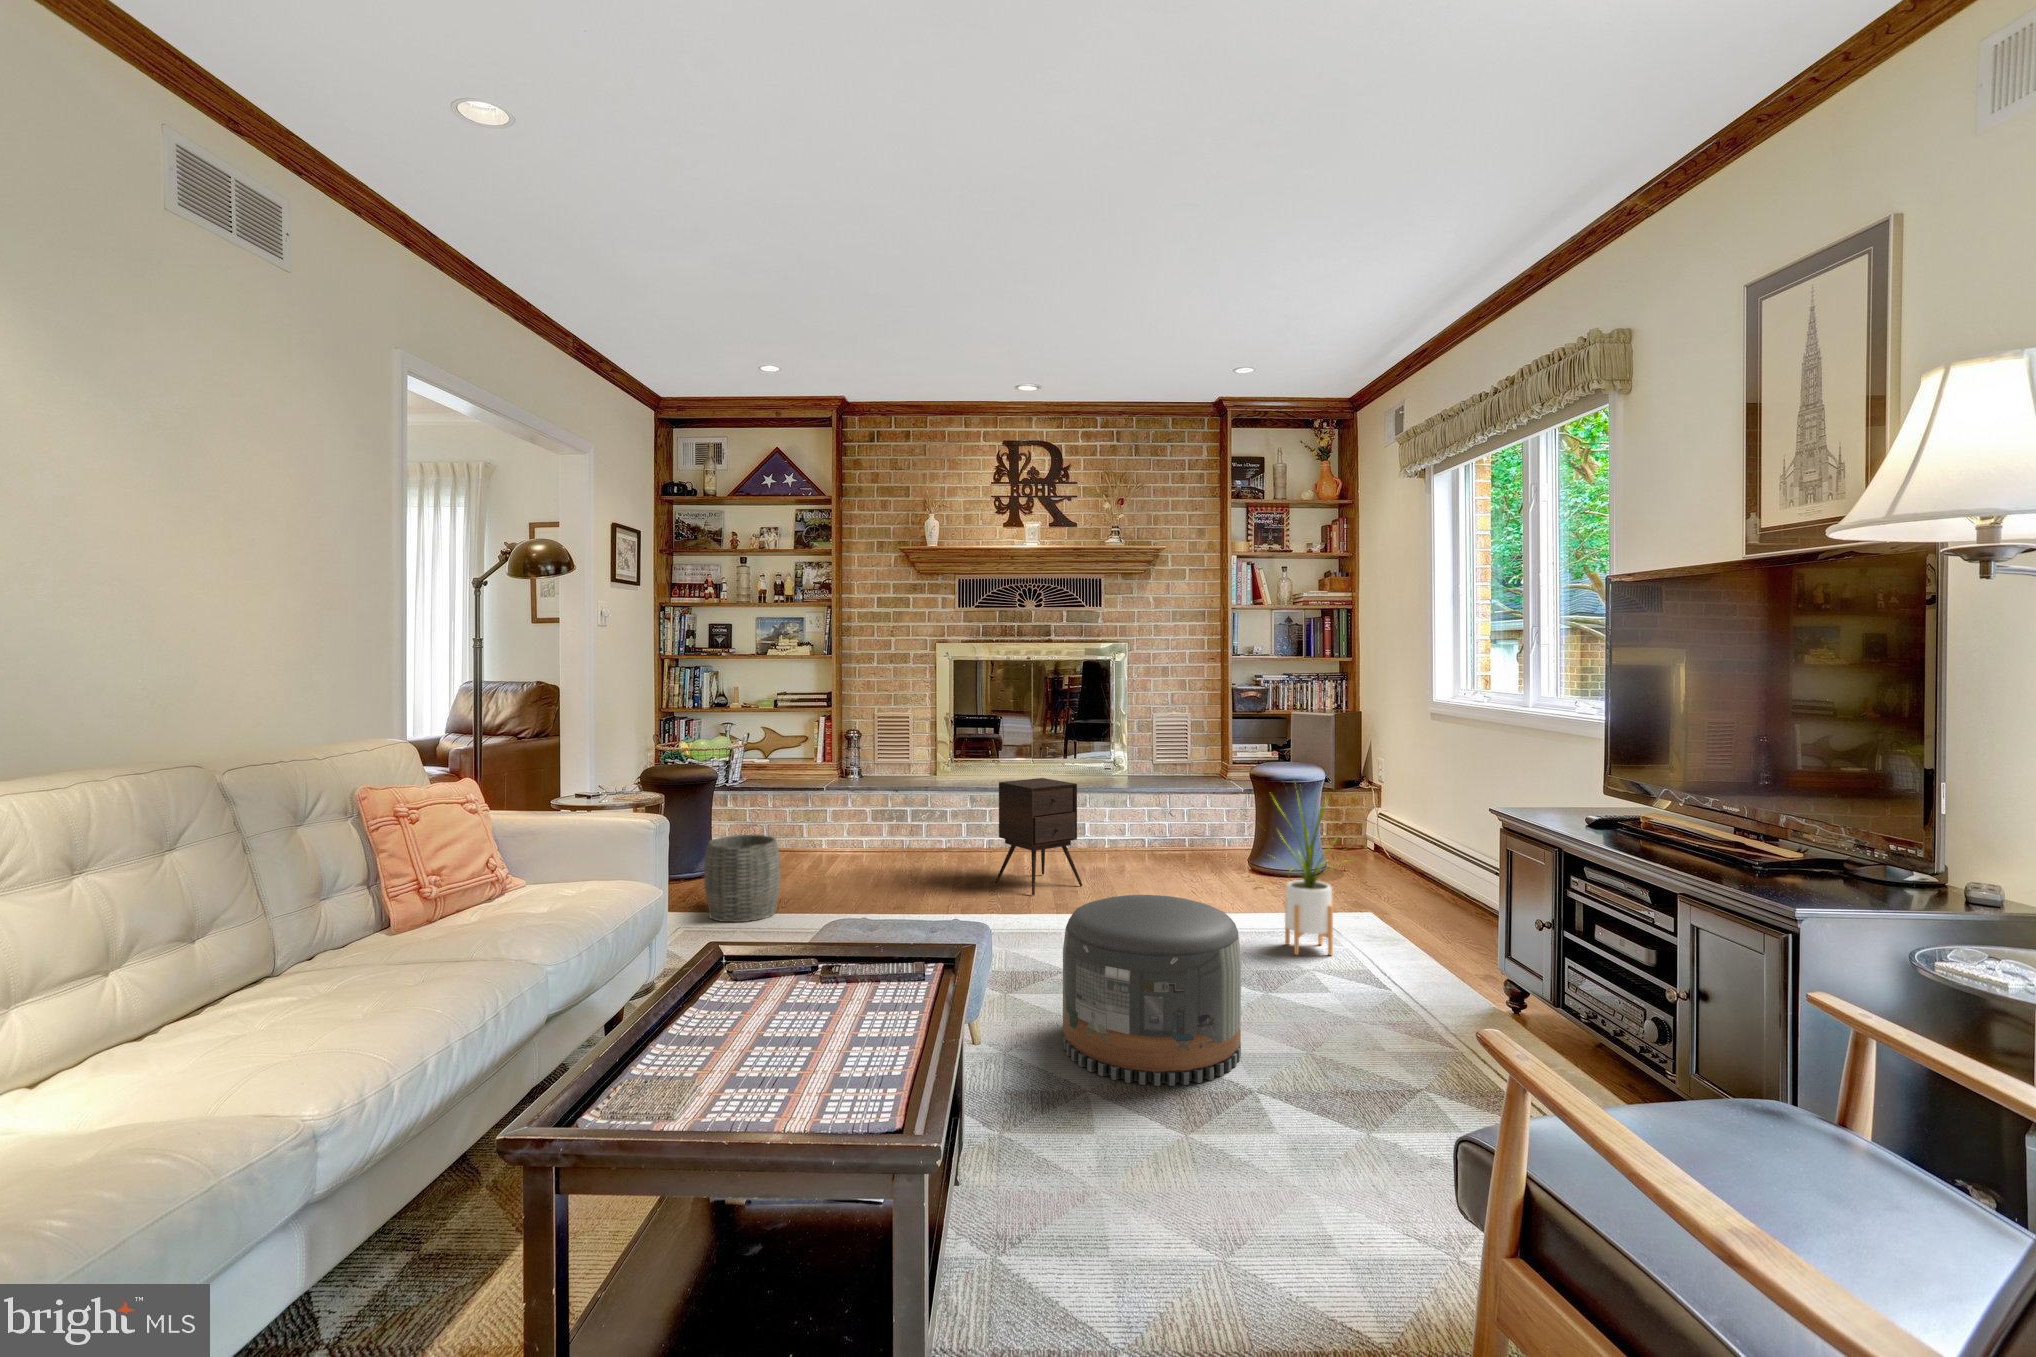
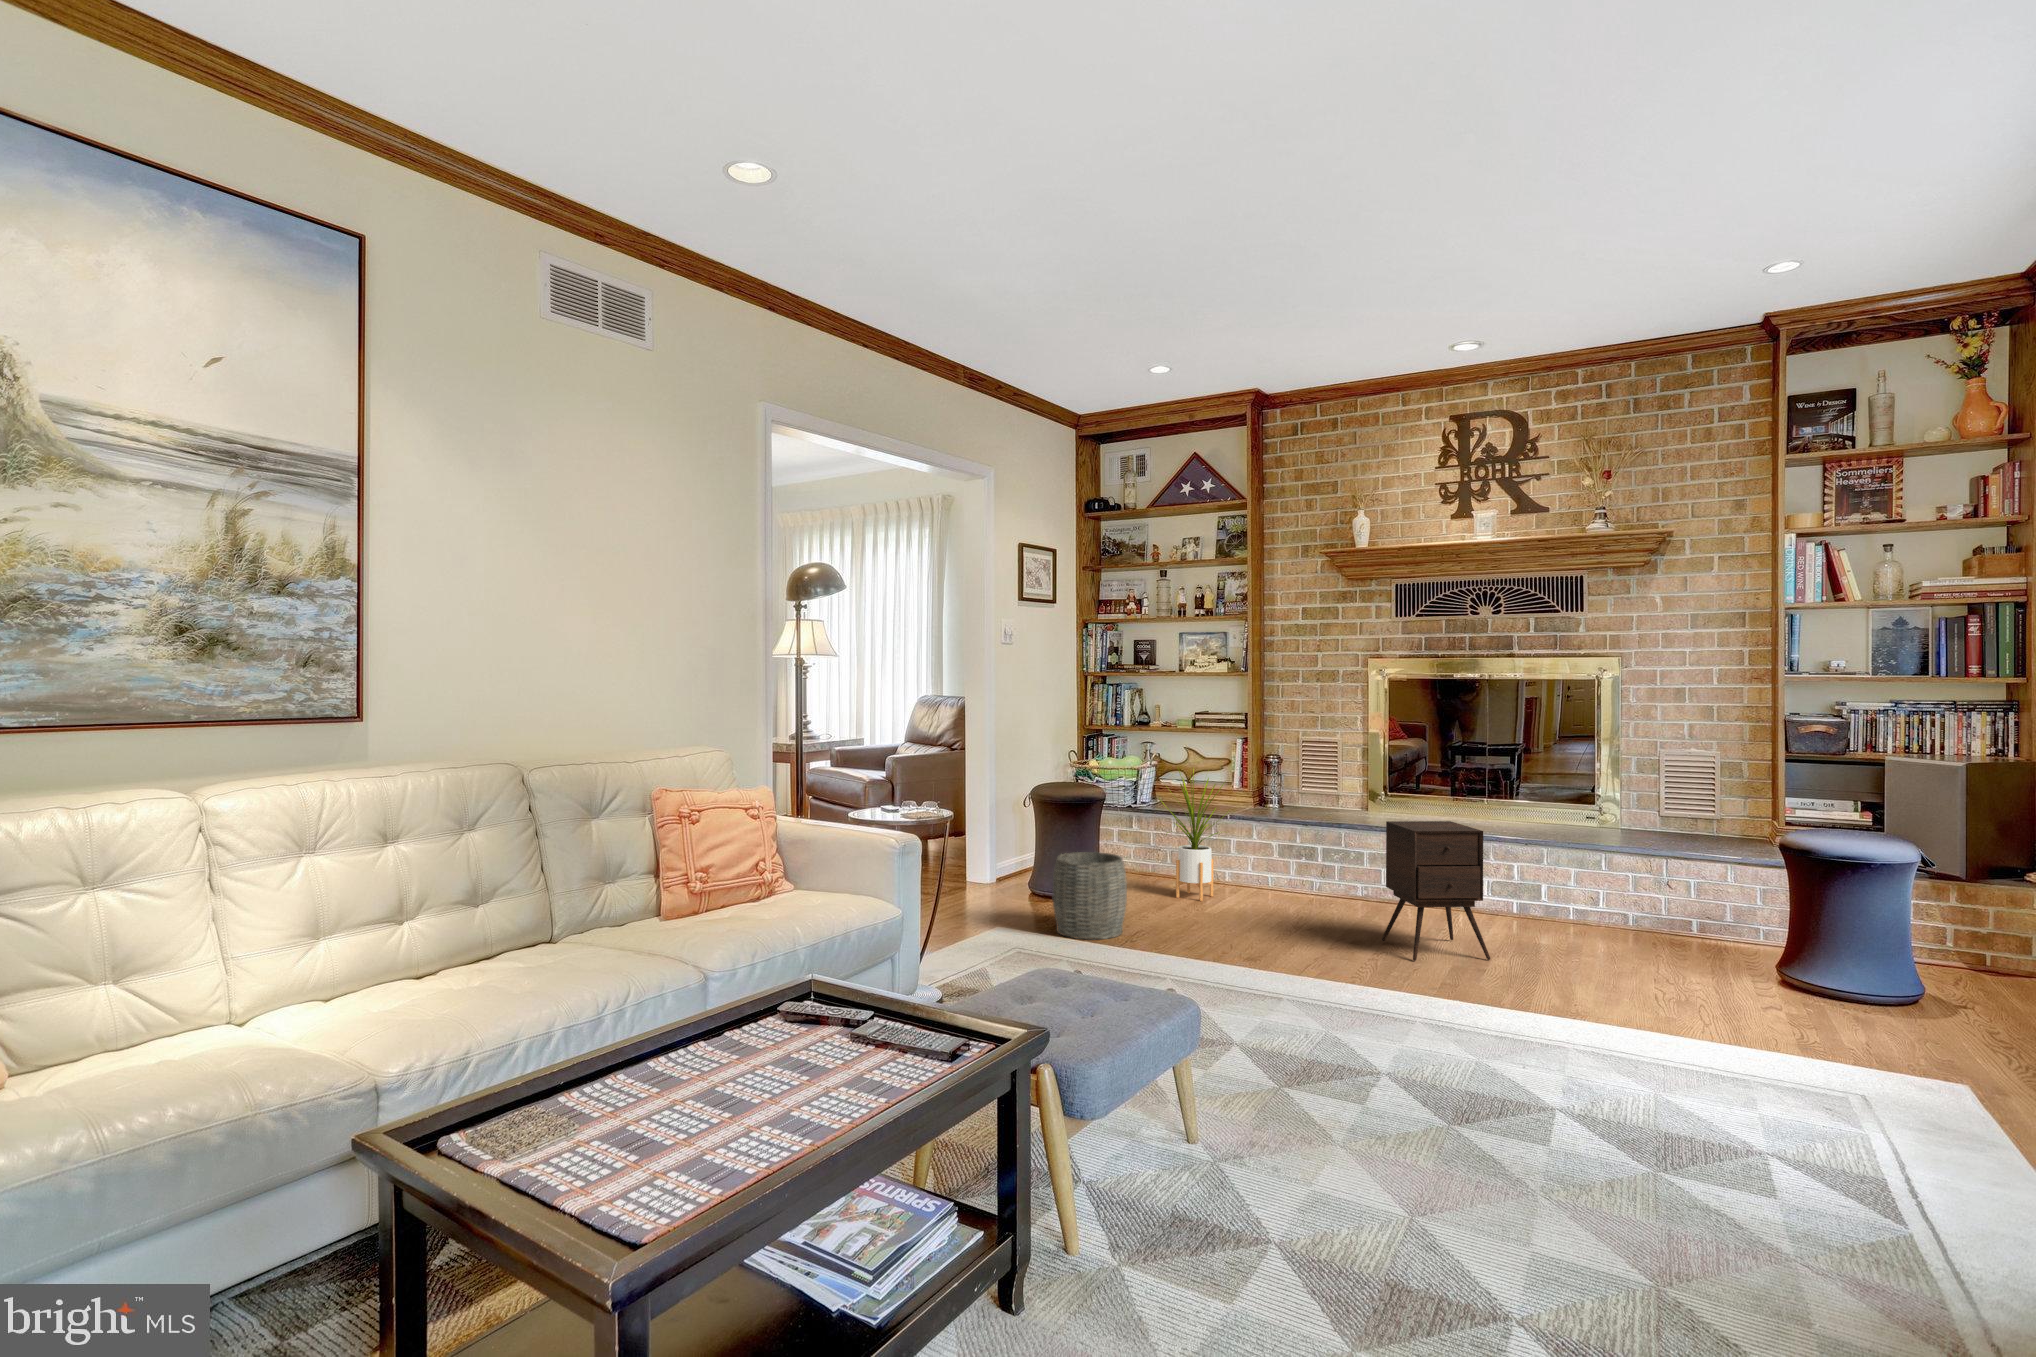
house plant: present [1273,791,1343,955] -> present [1159,771,1224,901]
pouf: present [1063,895,1241,1086] -> none [1273,958,1503,1200]

